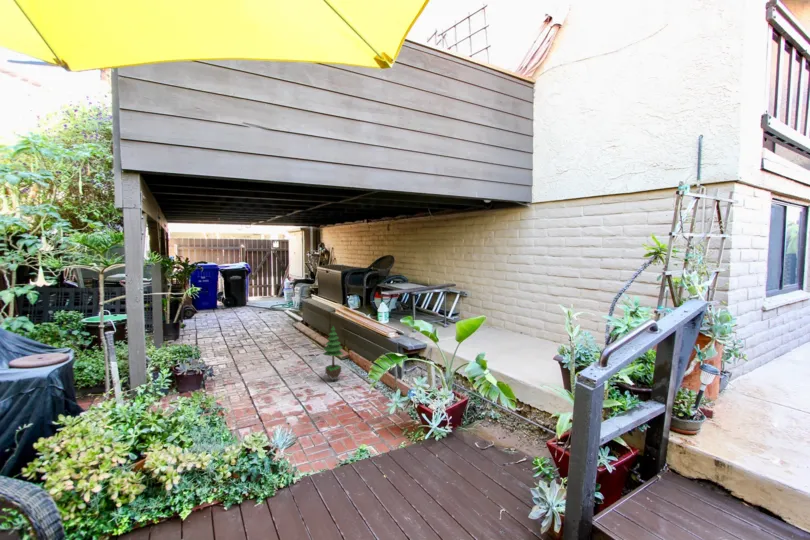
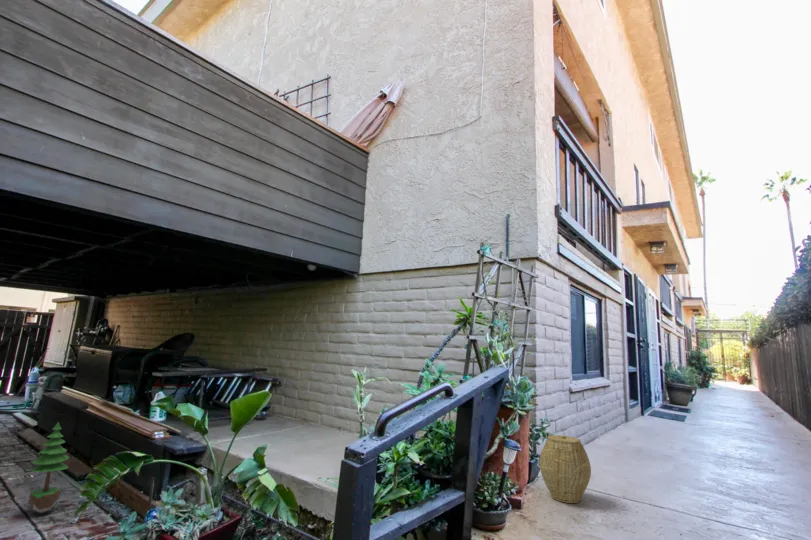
woven basket: none [732,358,795,419] -> present [540,435,591,503]

